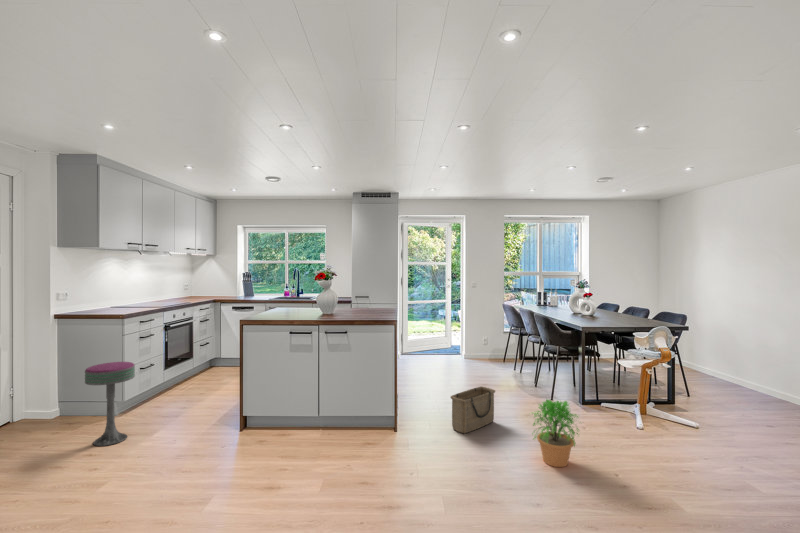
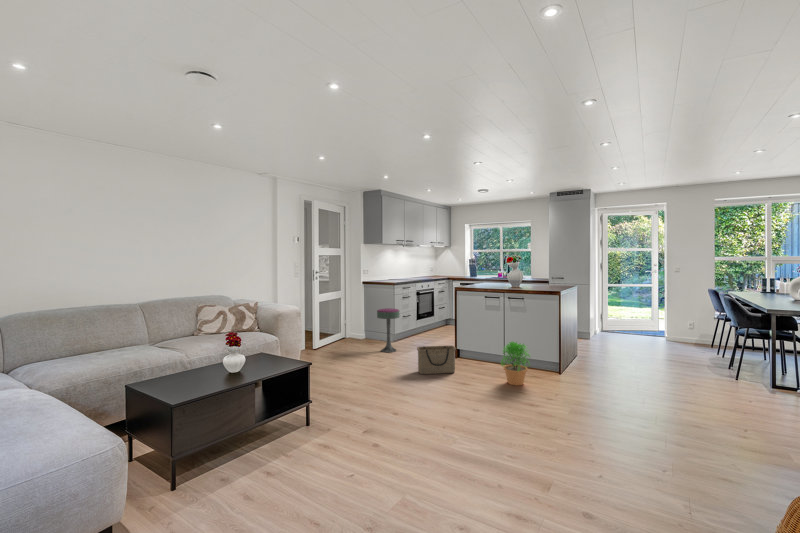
basket: present [451,387,495,433] -> present [417,346,456,374]
potted plant: present [532,400,579,467] -> present [501,342,530,385]

